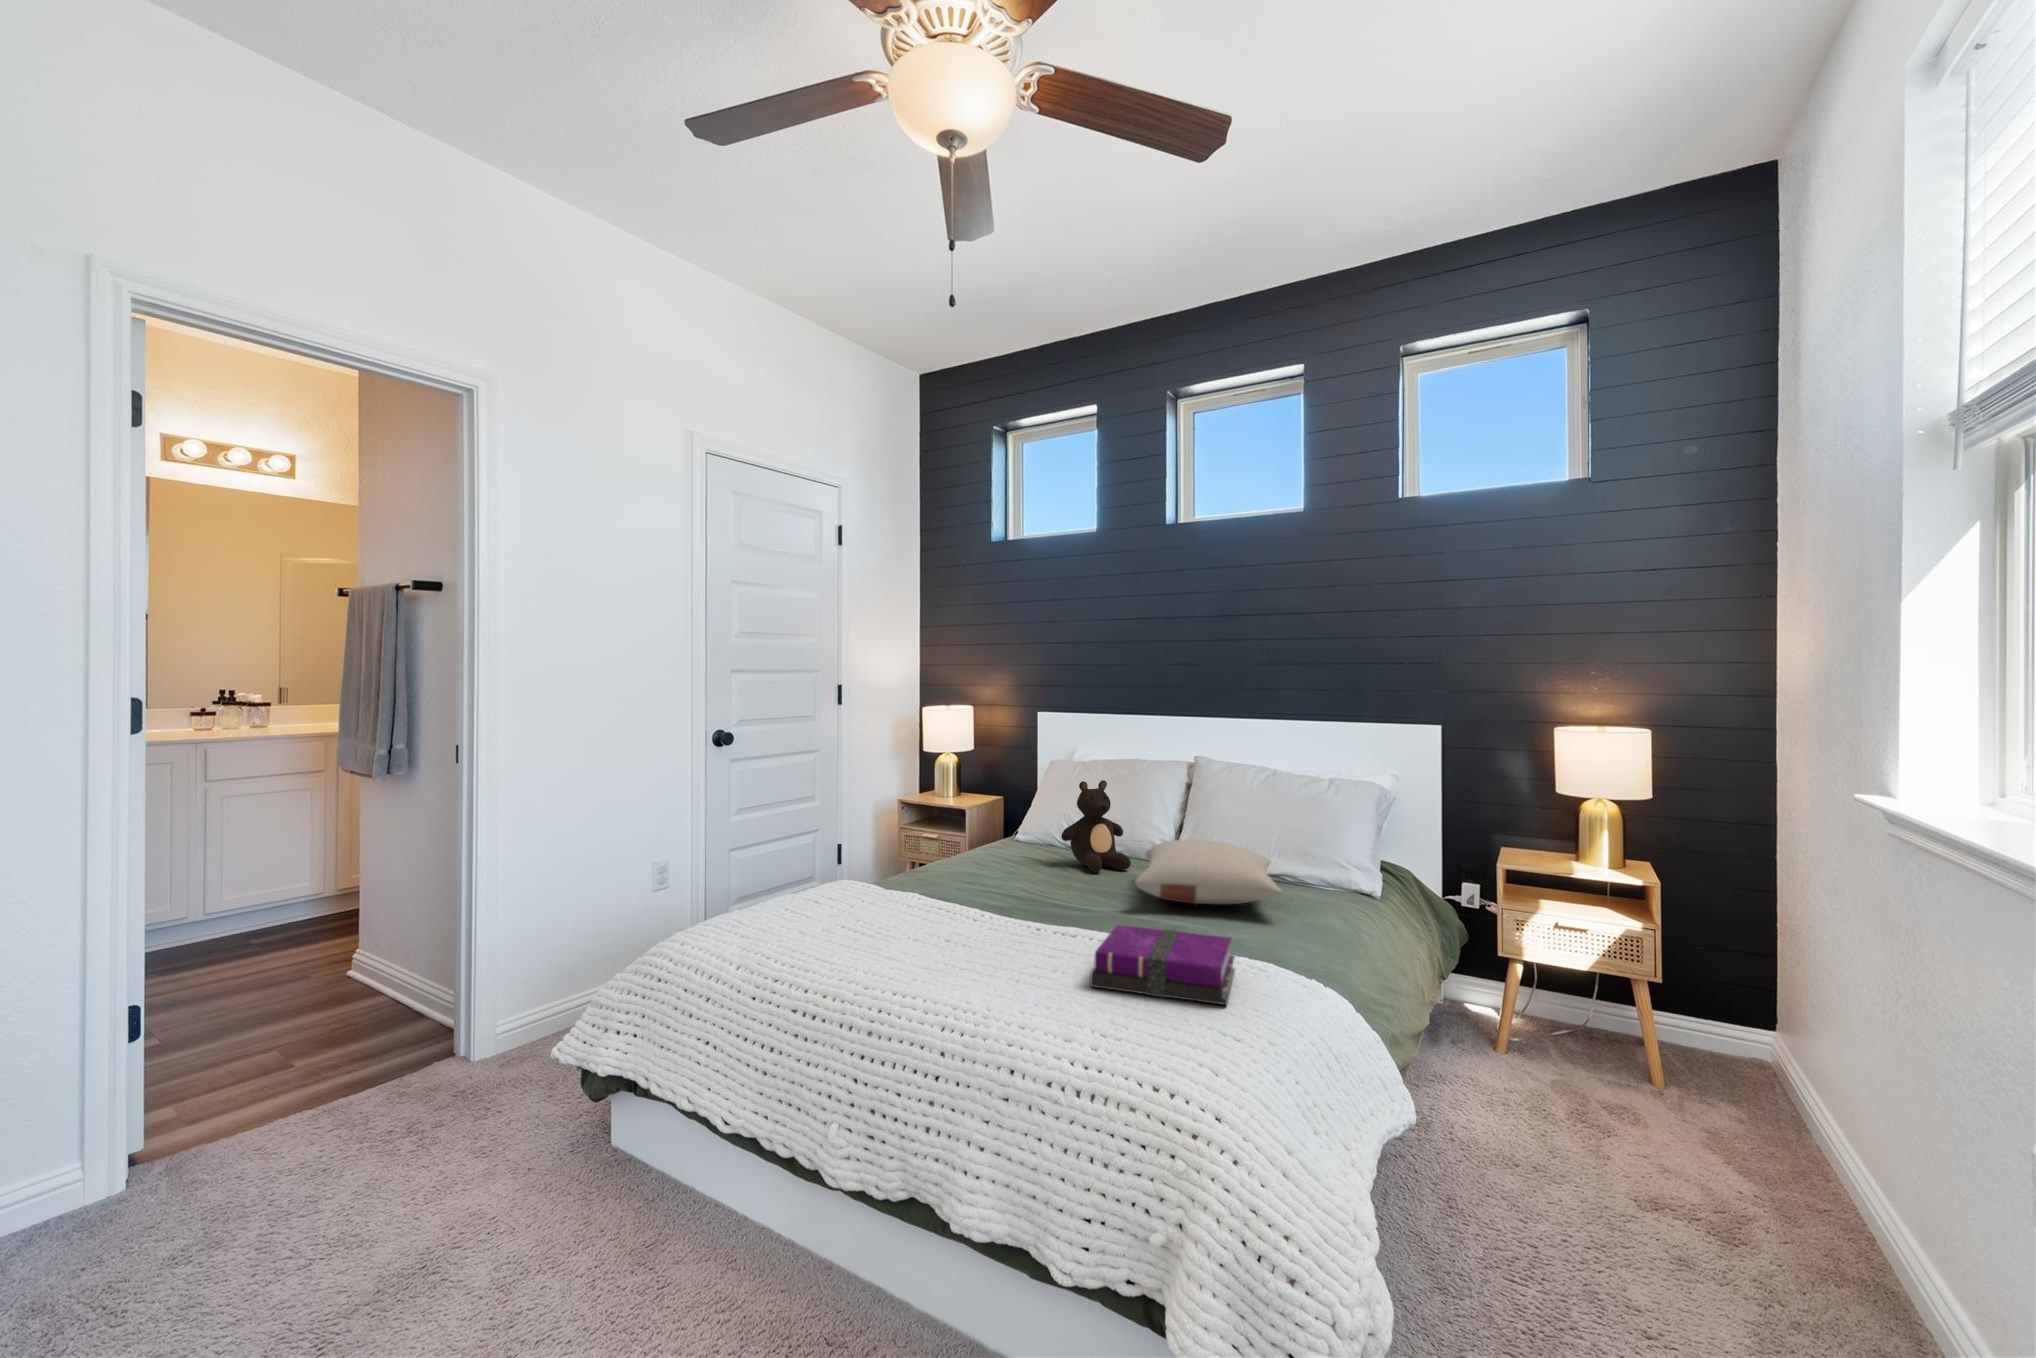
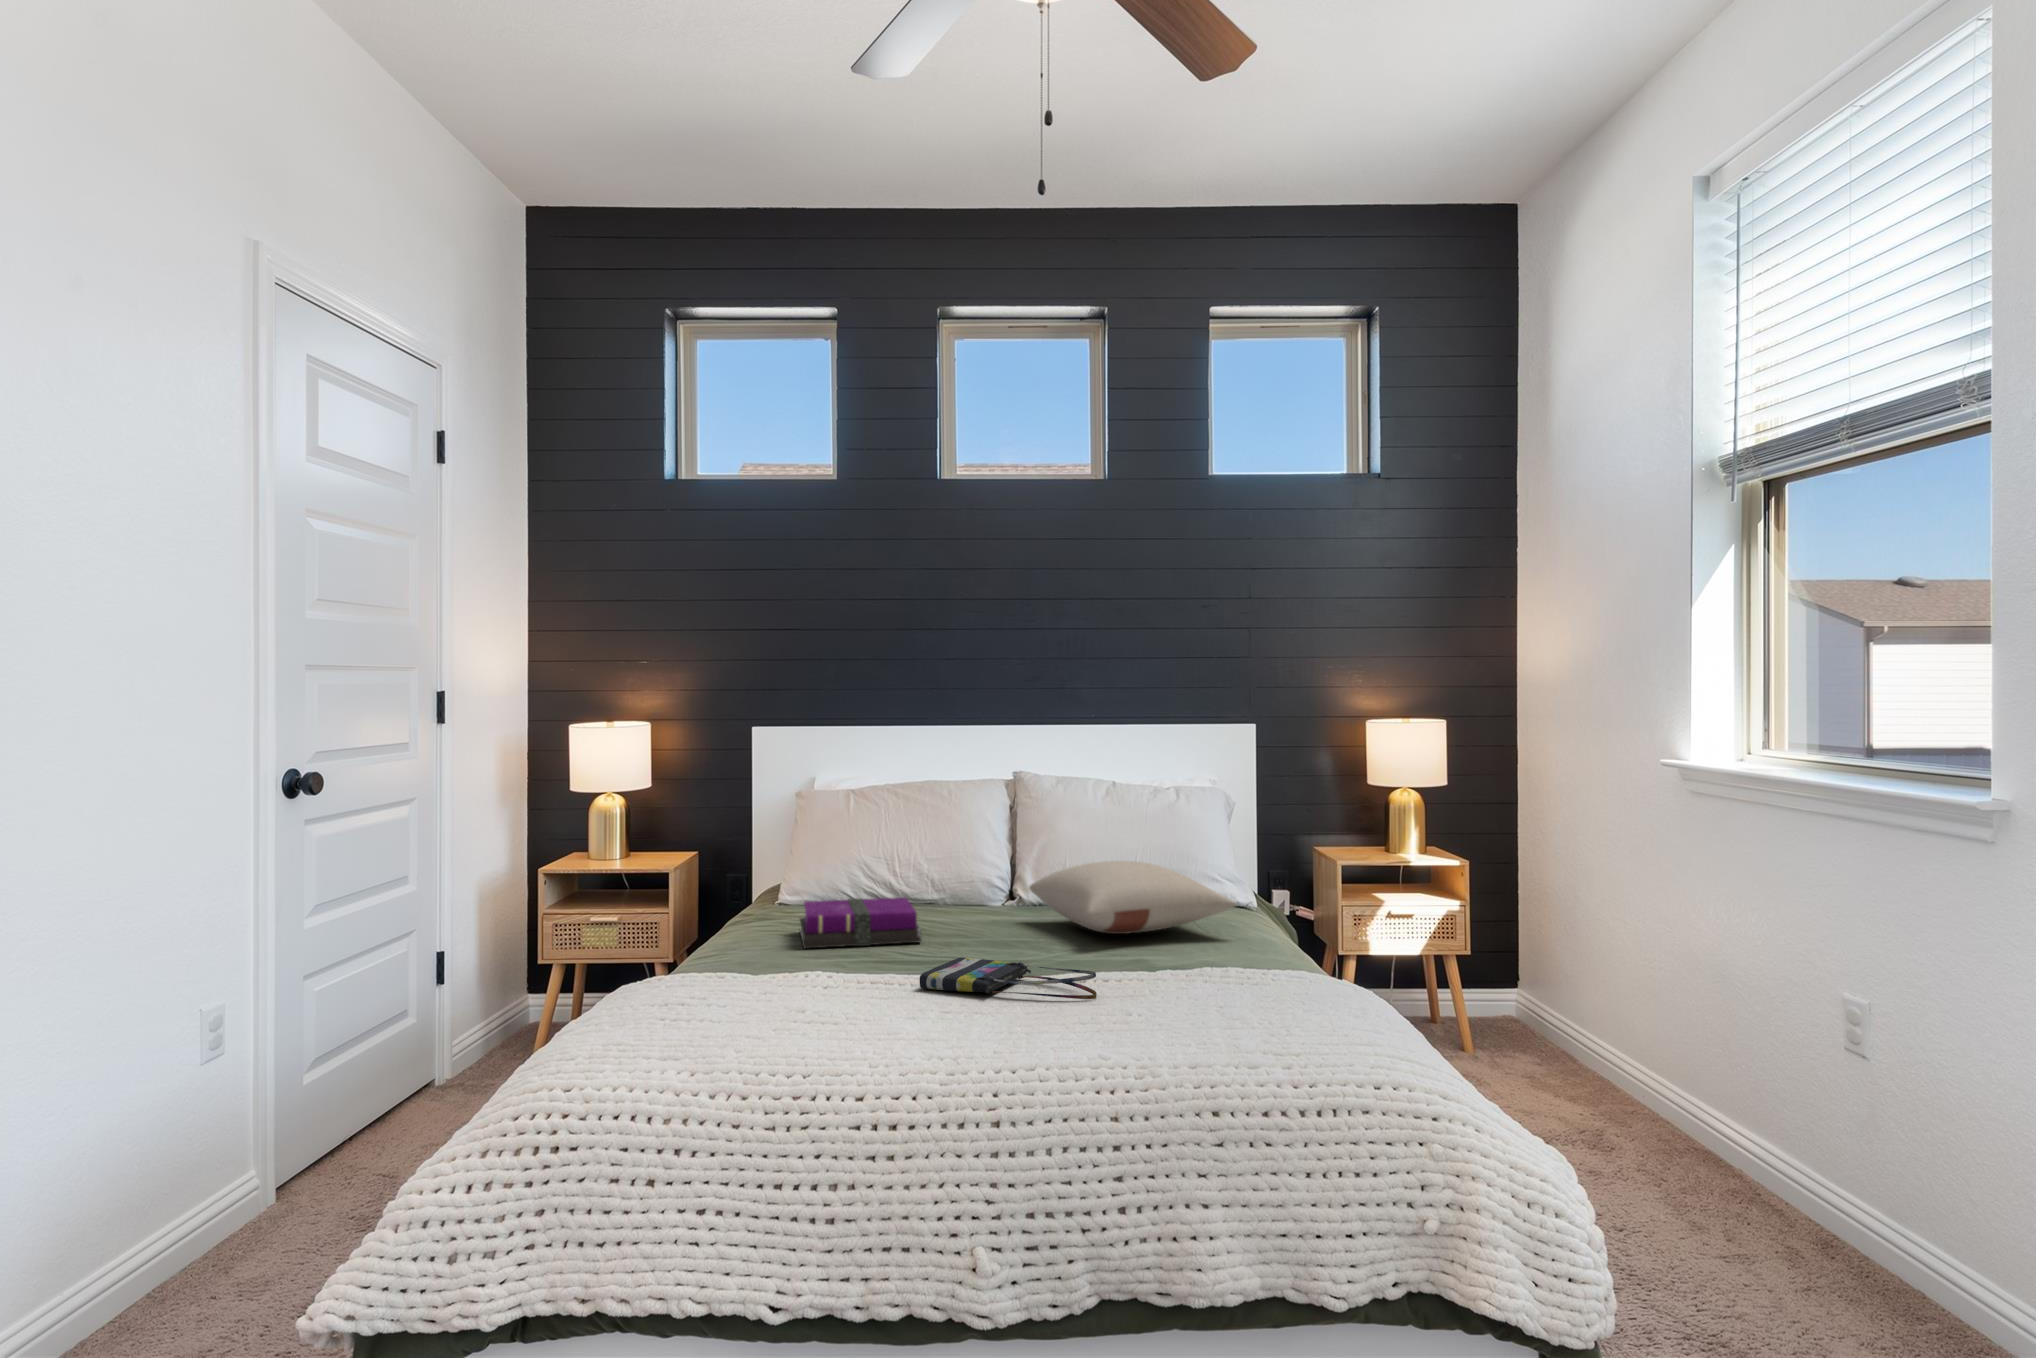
teddy bear: present [1061,780,1131,873] -> none [908,804,995,921]
tote bag: none [952,902,1057,954] -> present [920,958,1097,999]
notebook: present [1090,925,1235,1005] -> present [800,897,922,948]

